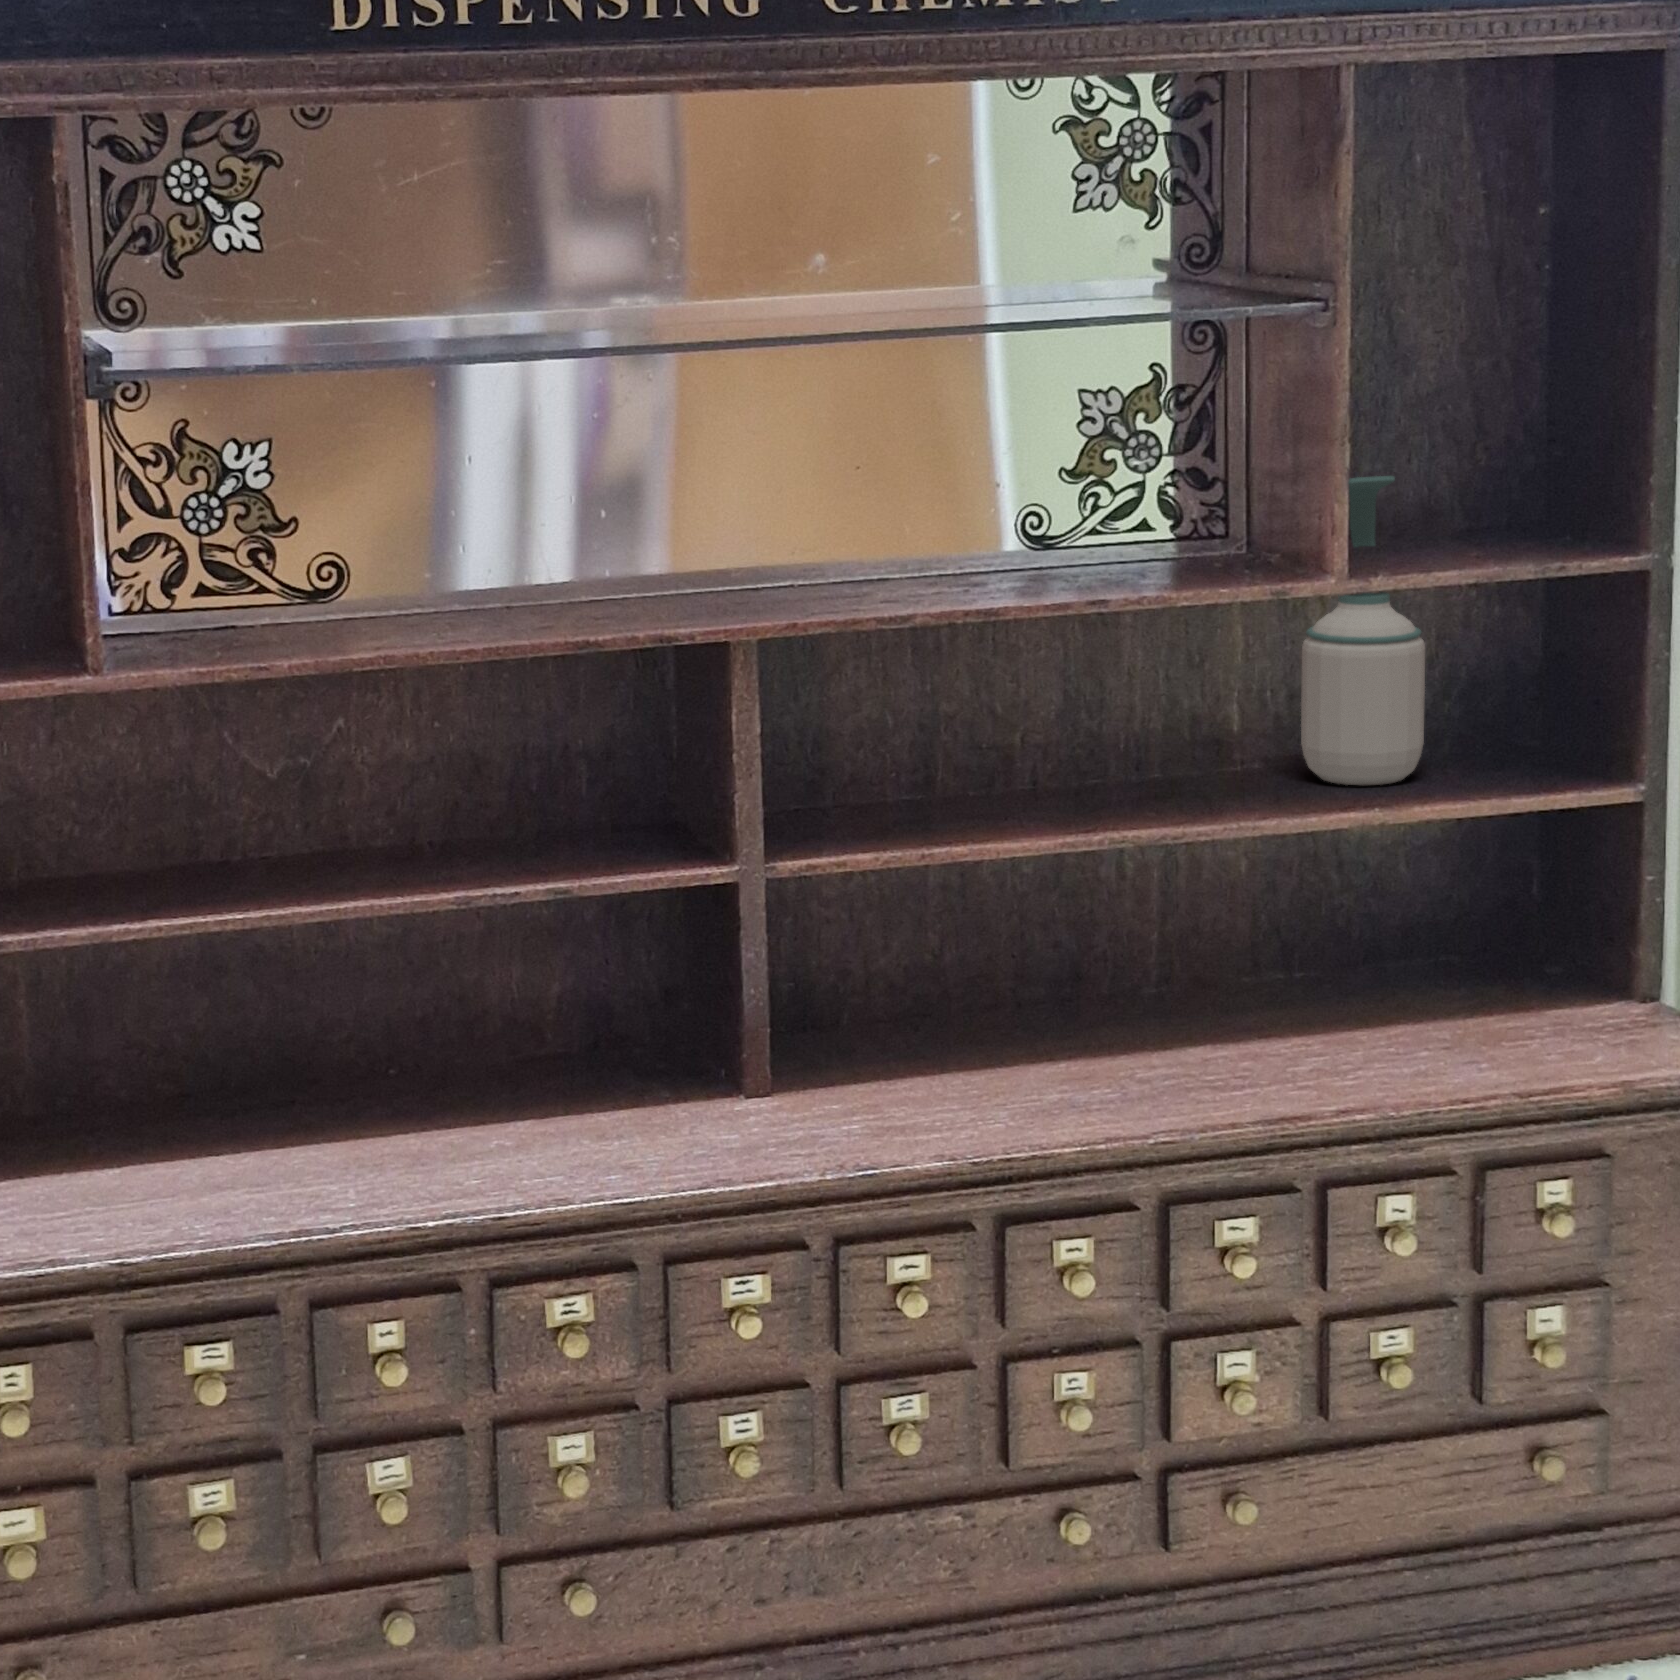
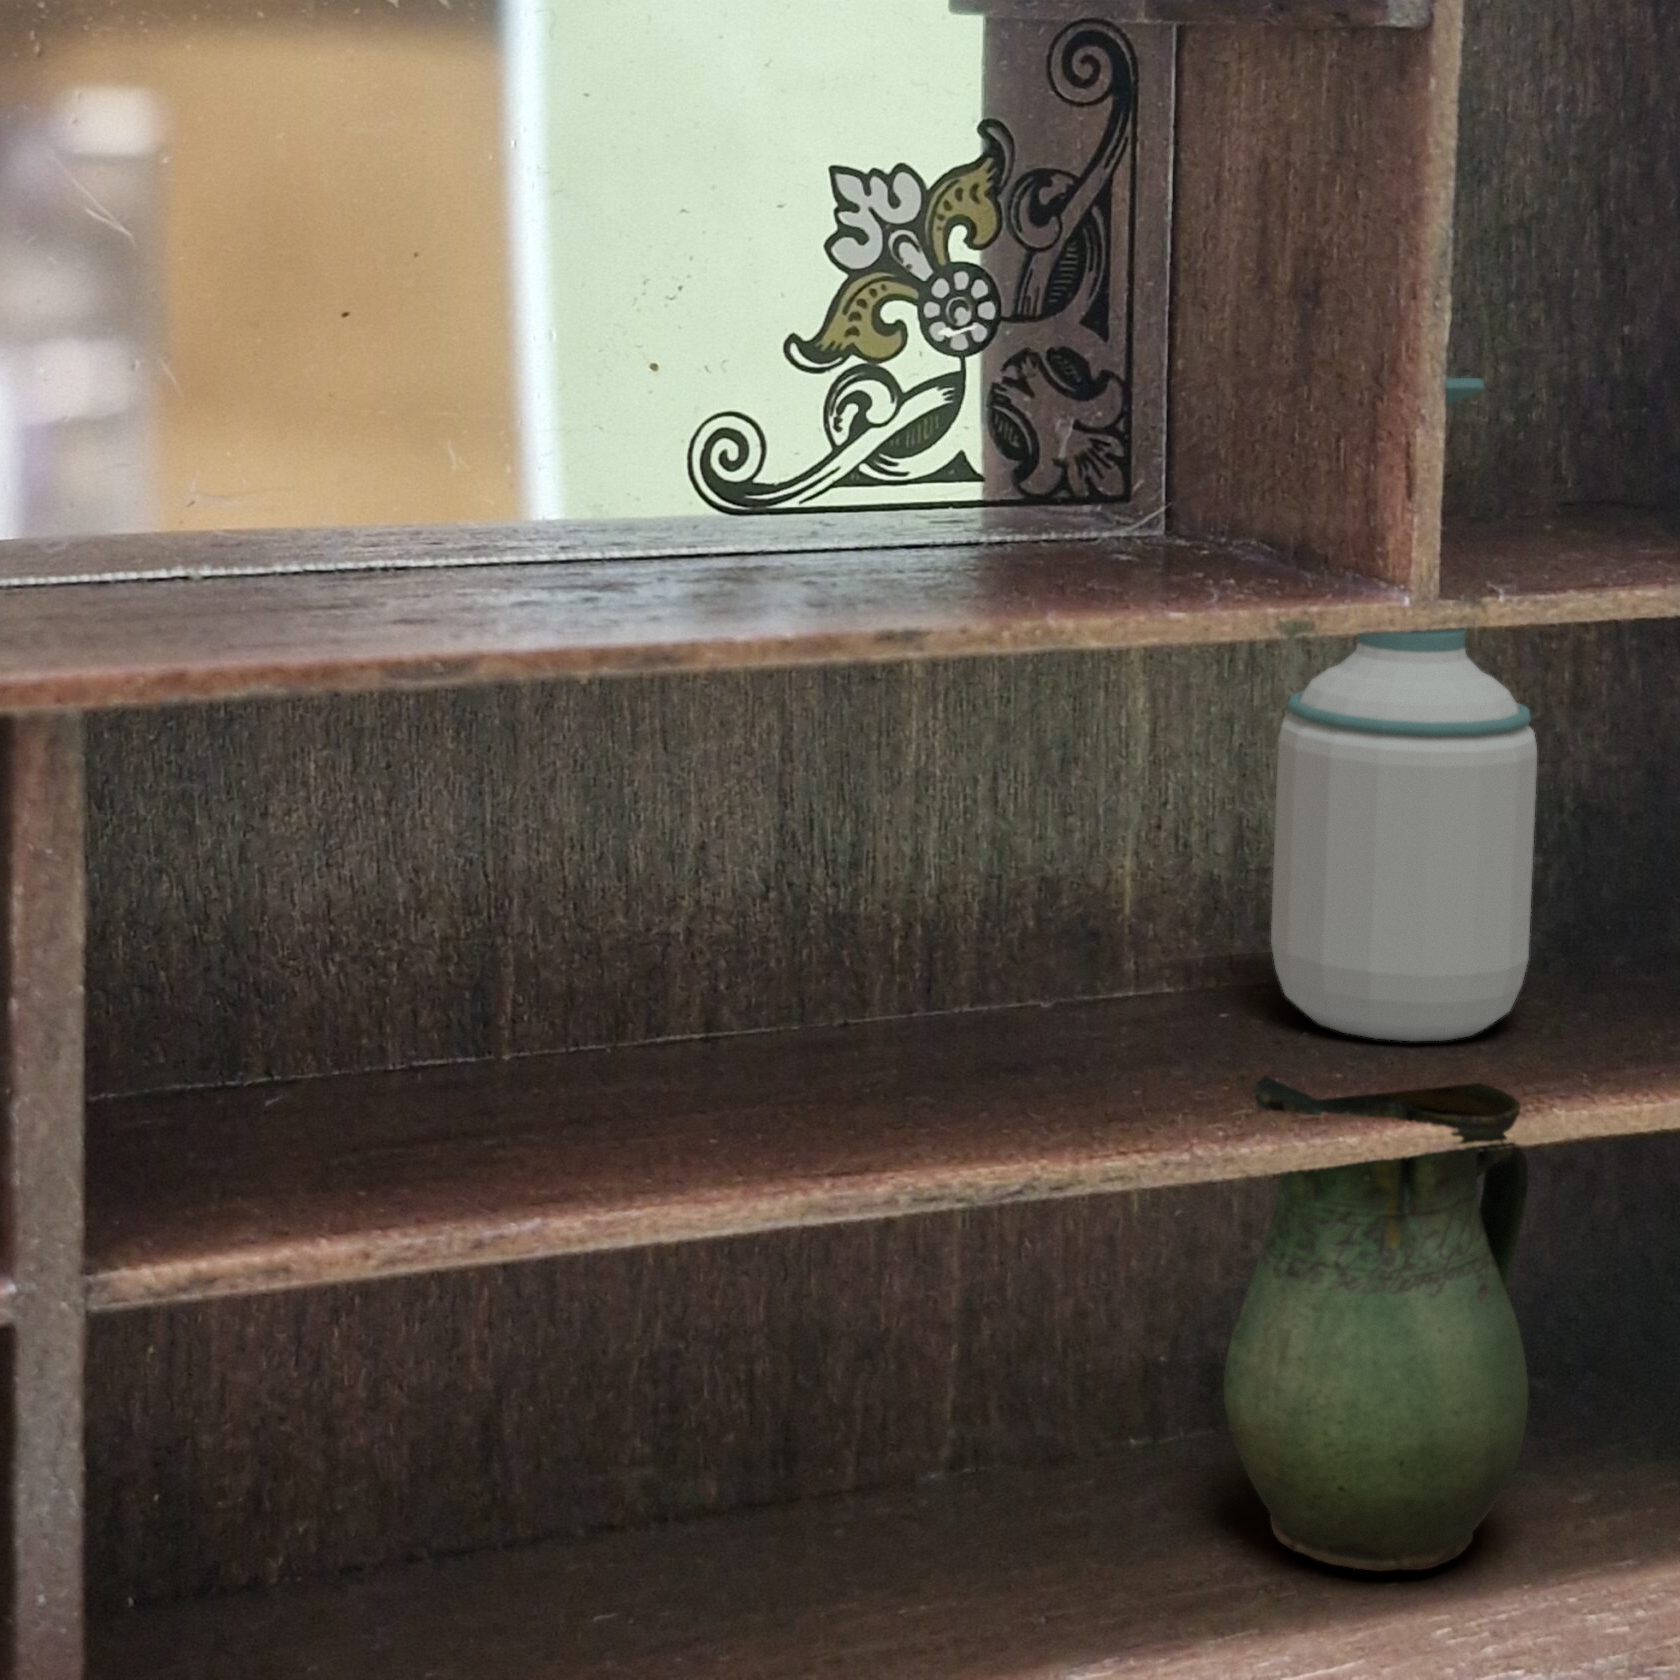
pitcher: none [1277,799,1424,1022] -> present [1224,1076,1528,1571]

